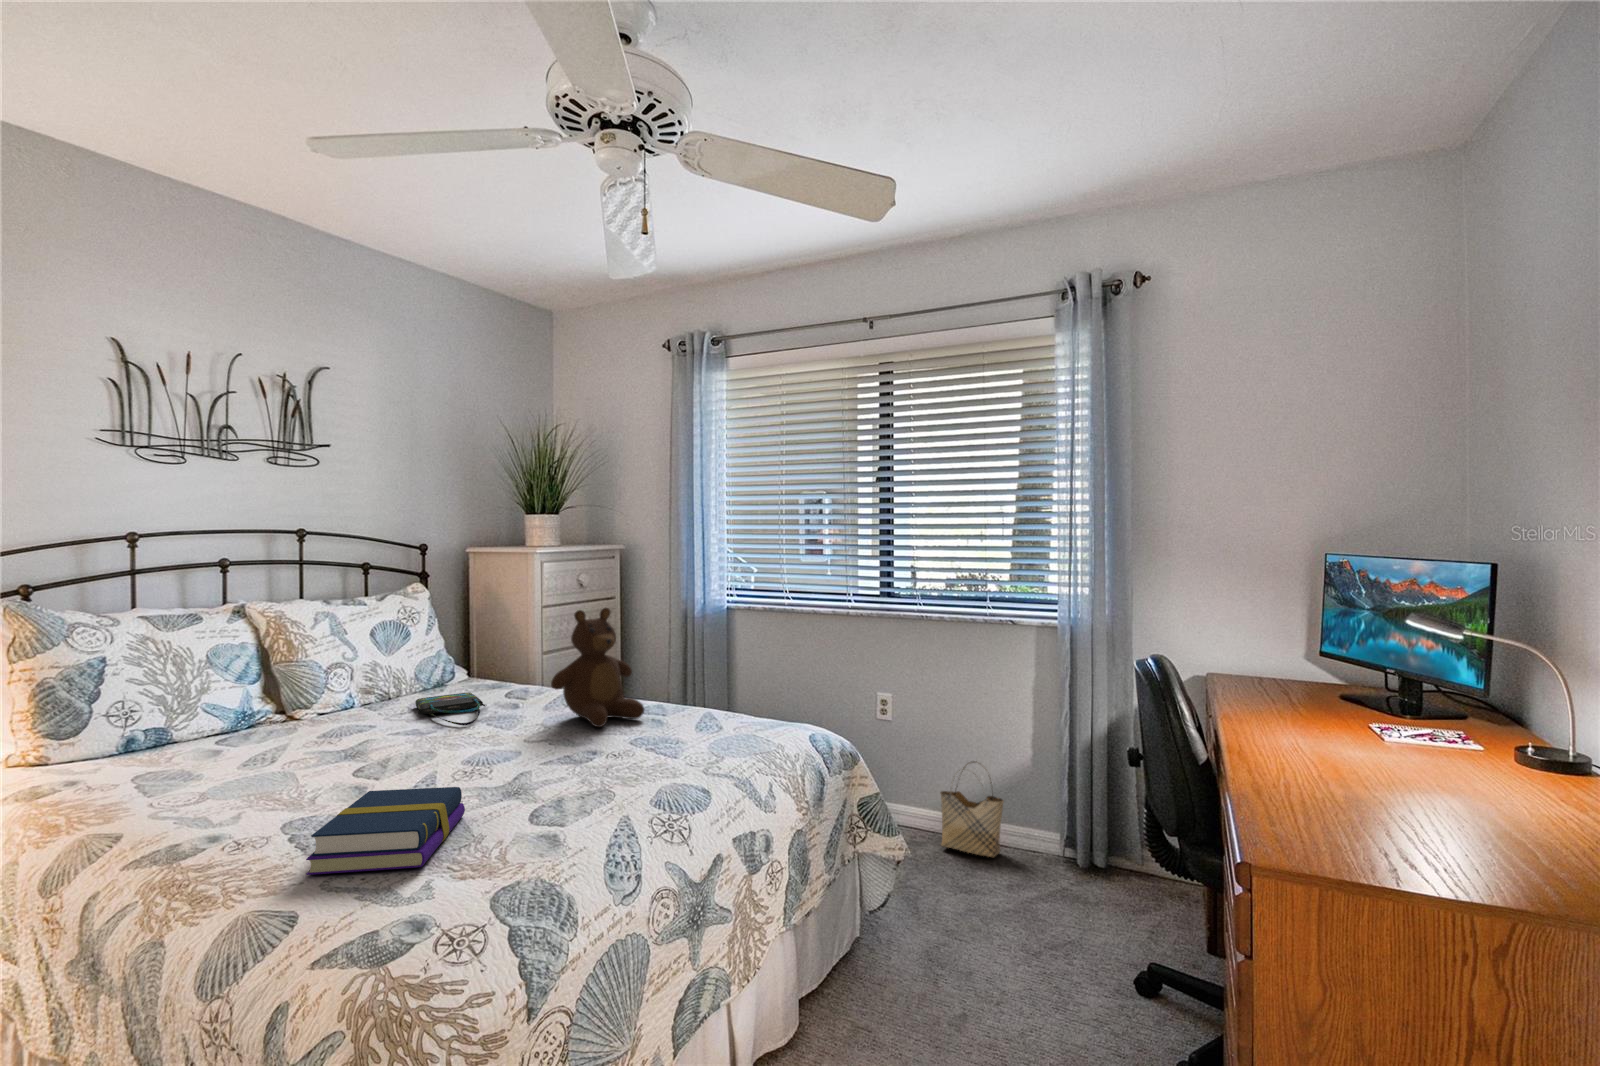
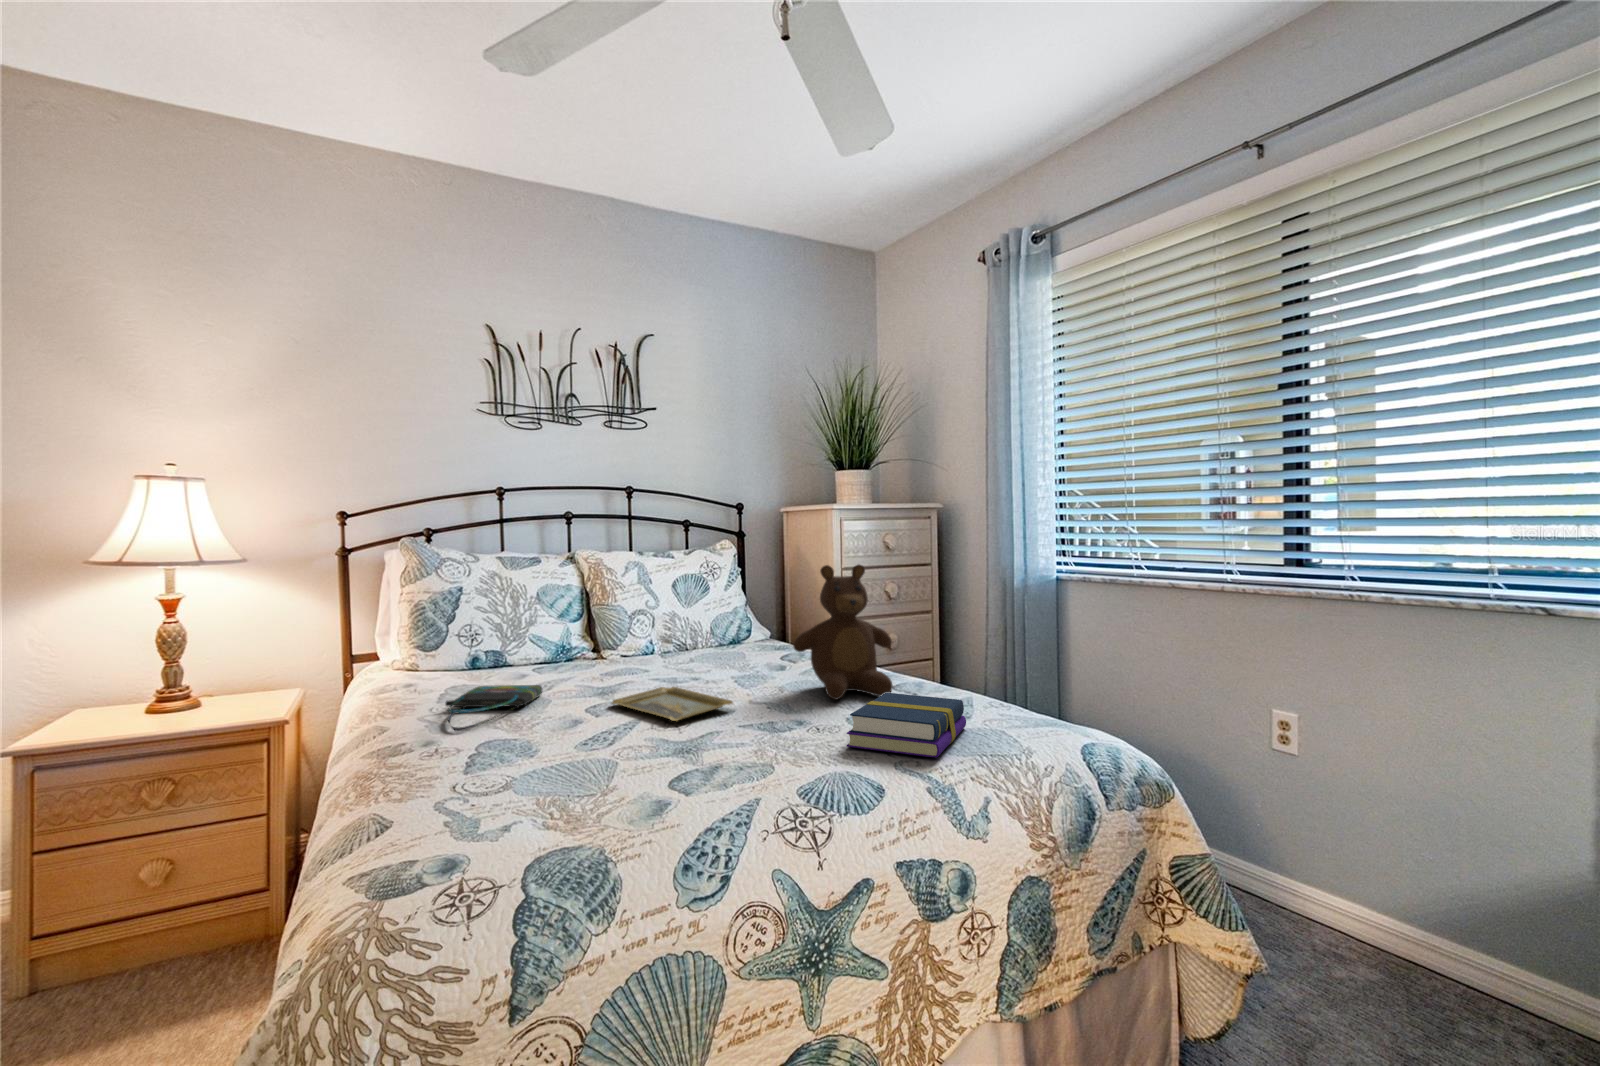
tote bag: present [416,693,485,725] -> present [445,685,542,731]
tray: none [383,737,517,768] -> present [612,687,733,721]
woven basket: present [940,761,1004,857] -> none [1374,842,1504,1008]
book: present [306,787,465,875] -> present [847,693,966,757]

